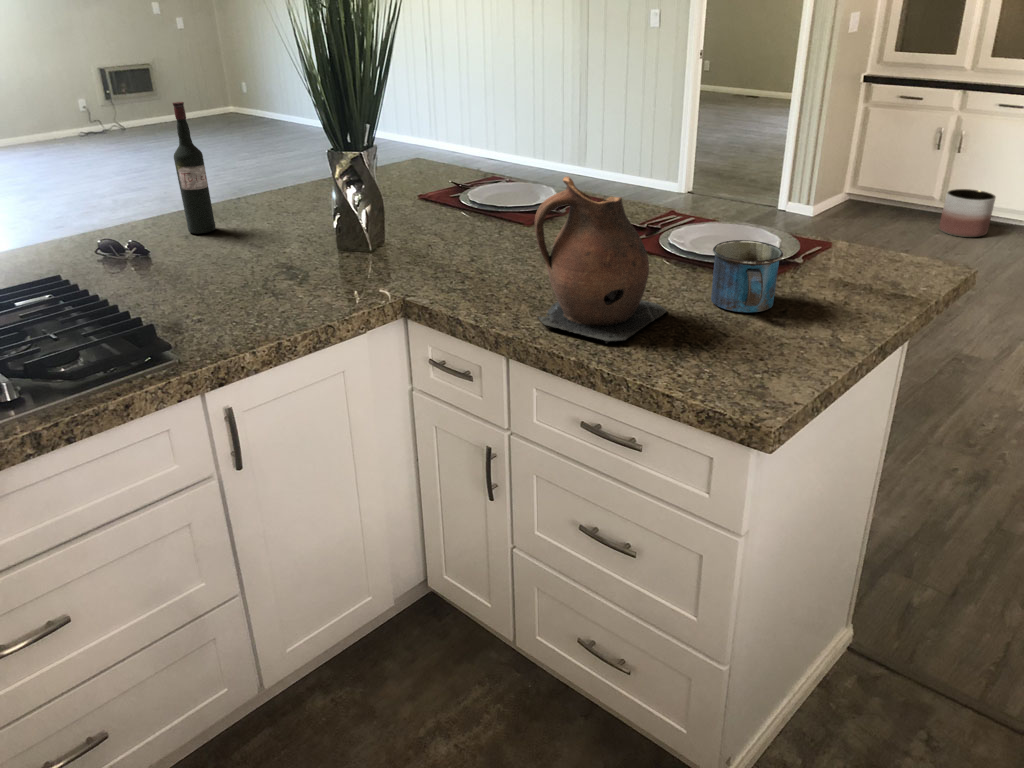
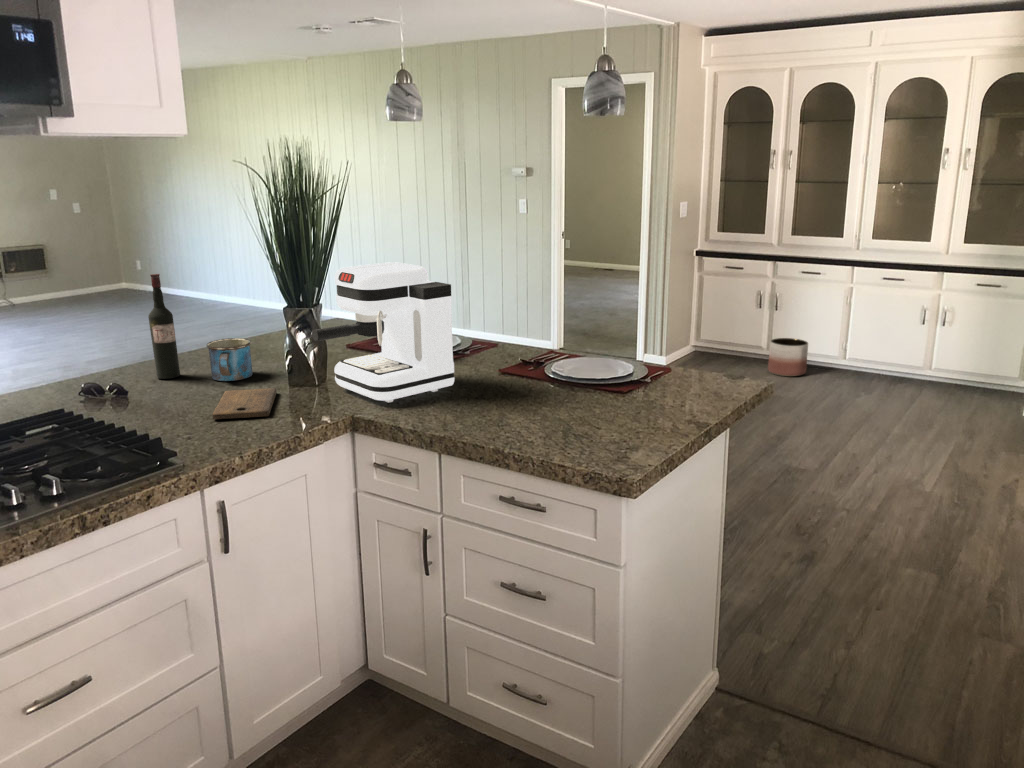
coffee maker: none [358,92,540,281] -> present [312,262,454,403]
ceramic pitcher: present [535,176,667,343] -> none [455,318,556,437]
mug: present [711,240,783,312] -> present [206,338,252,381]
cutting board: none [234,253,320,295] -> present [212,388,276,419]

